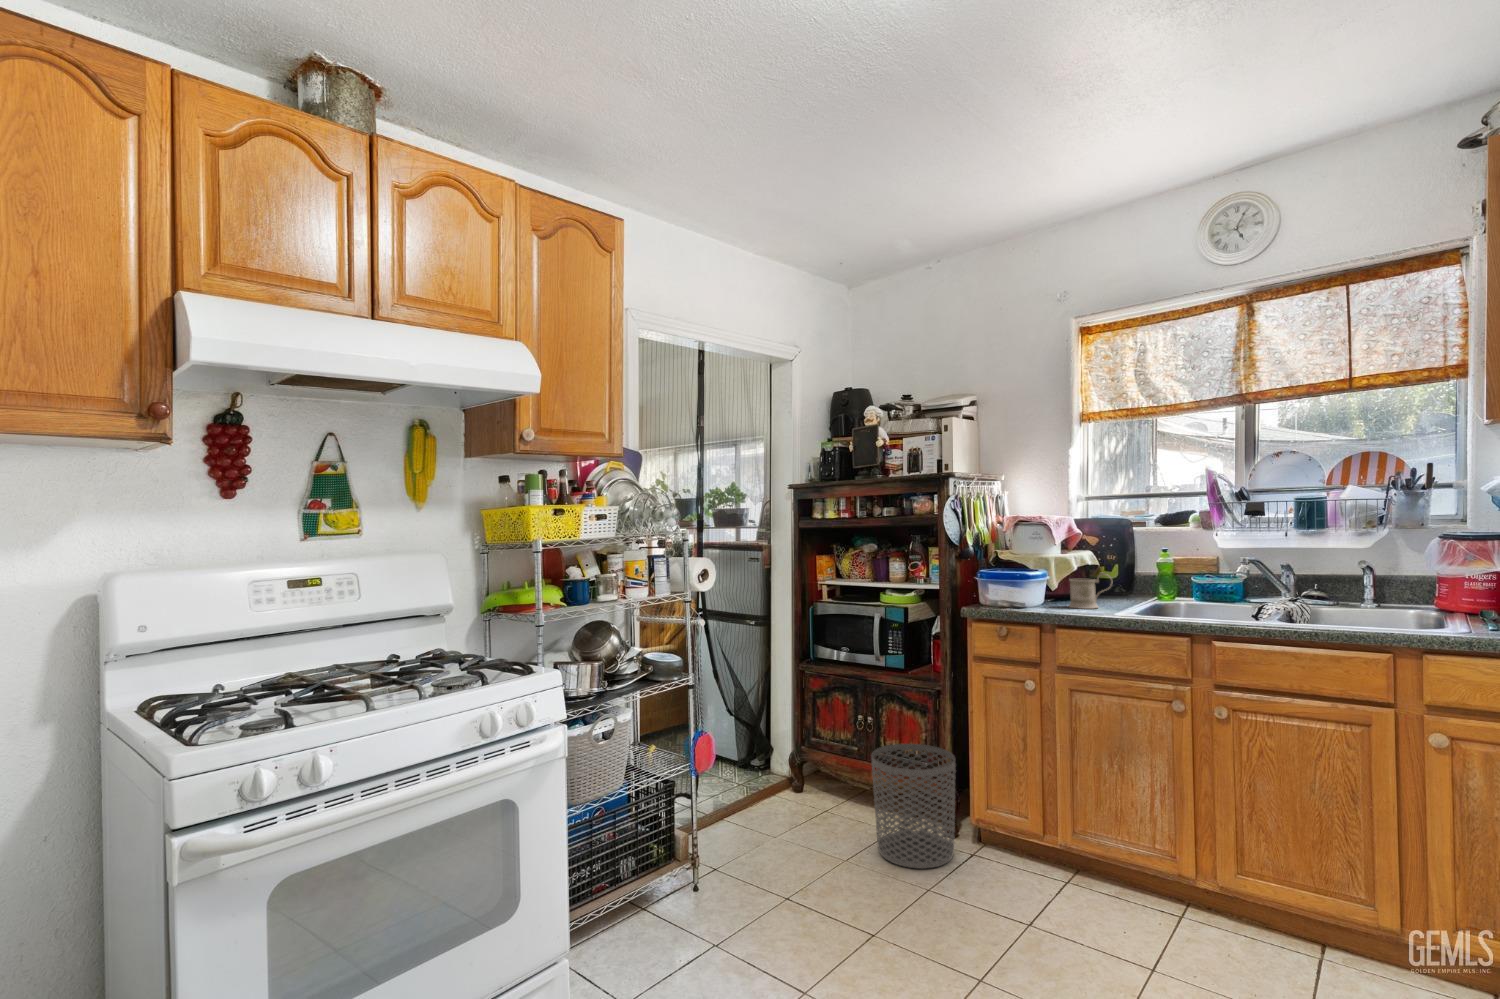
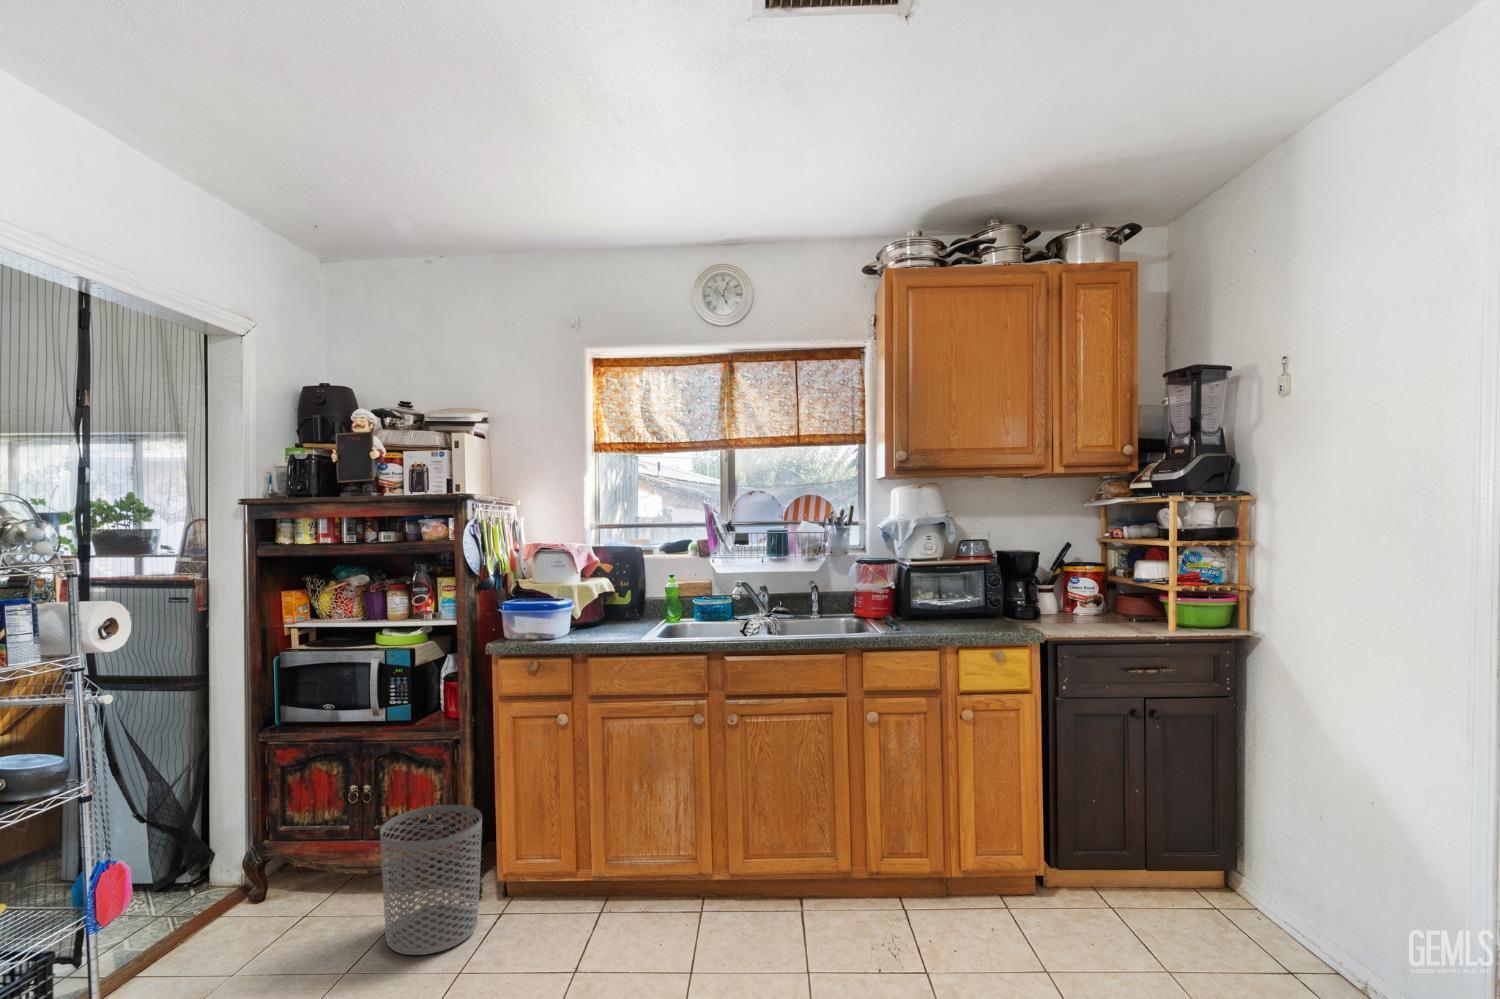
mug: present [1069,573,1112,609] -> none [595,600,635,636]

